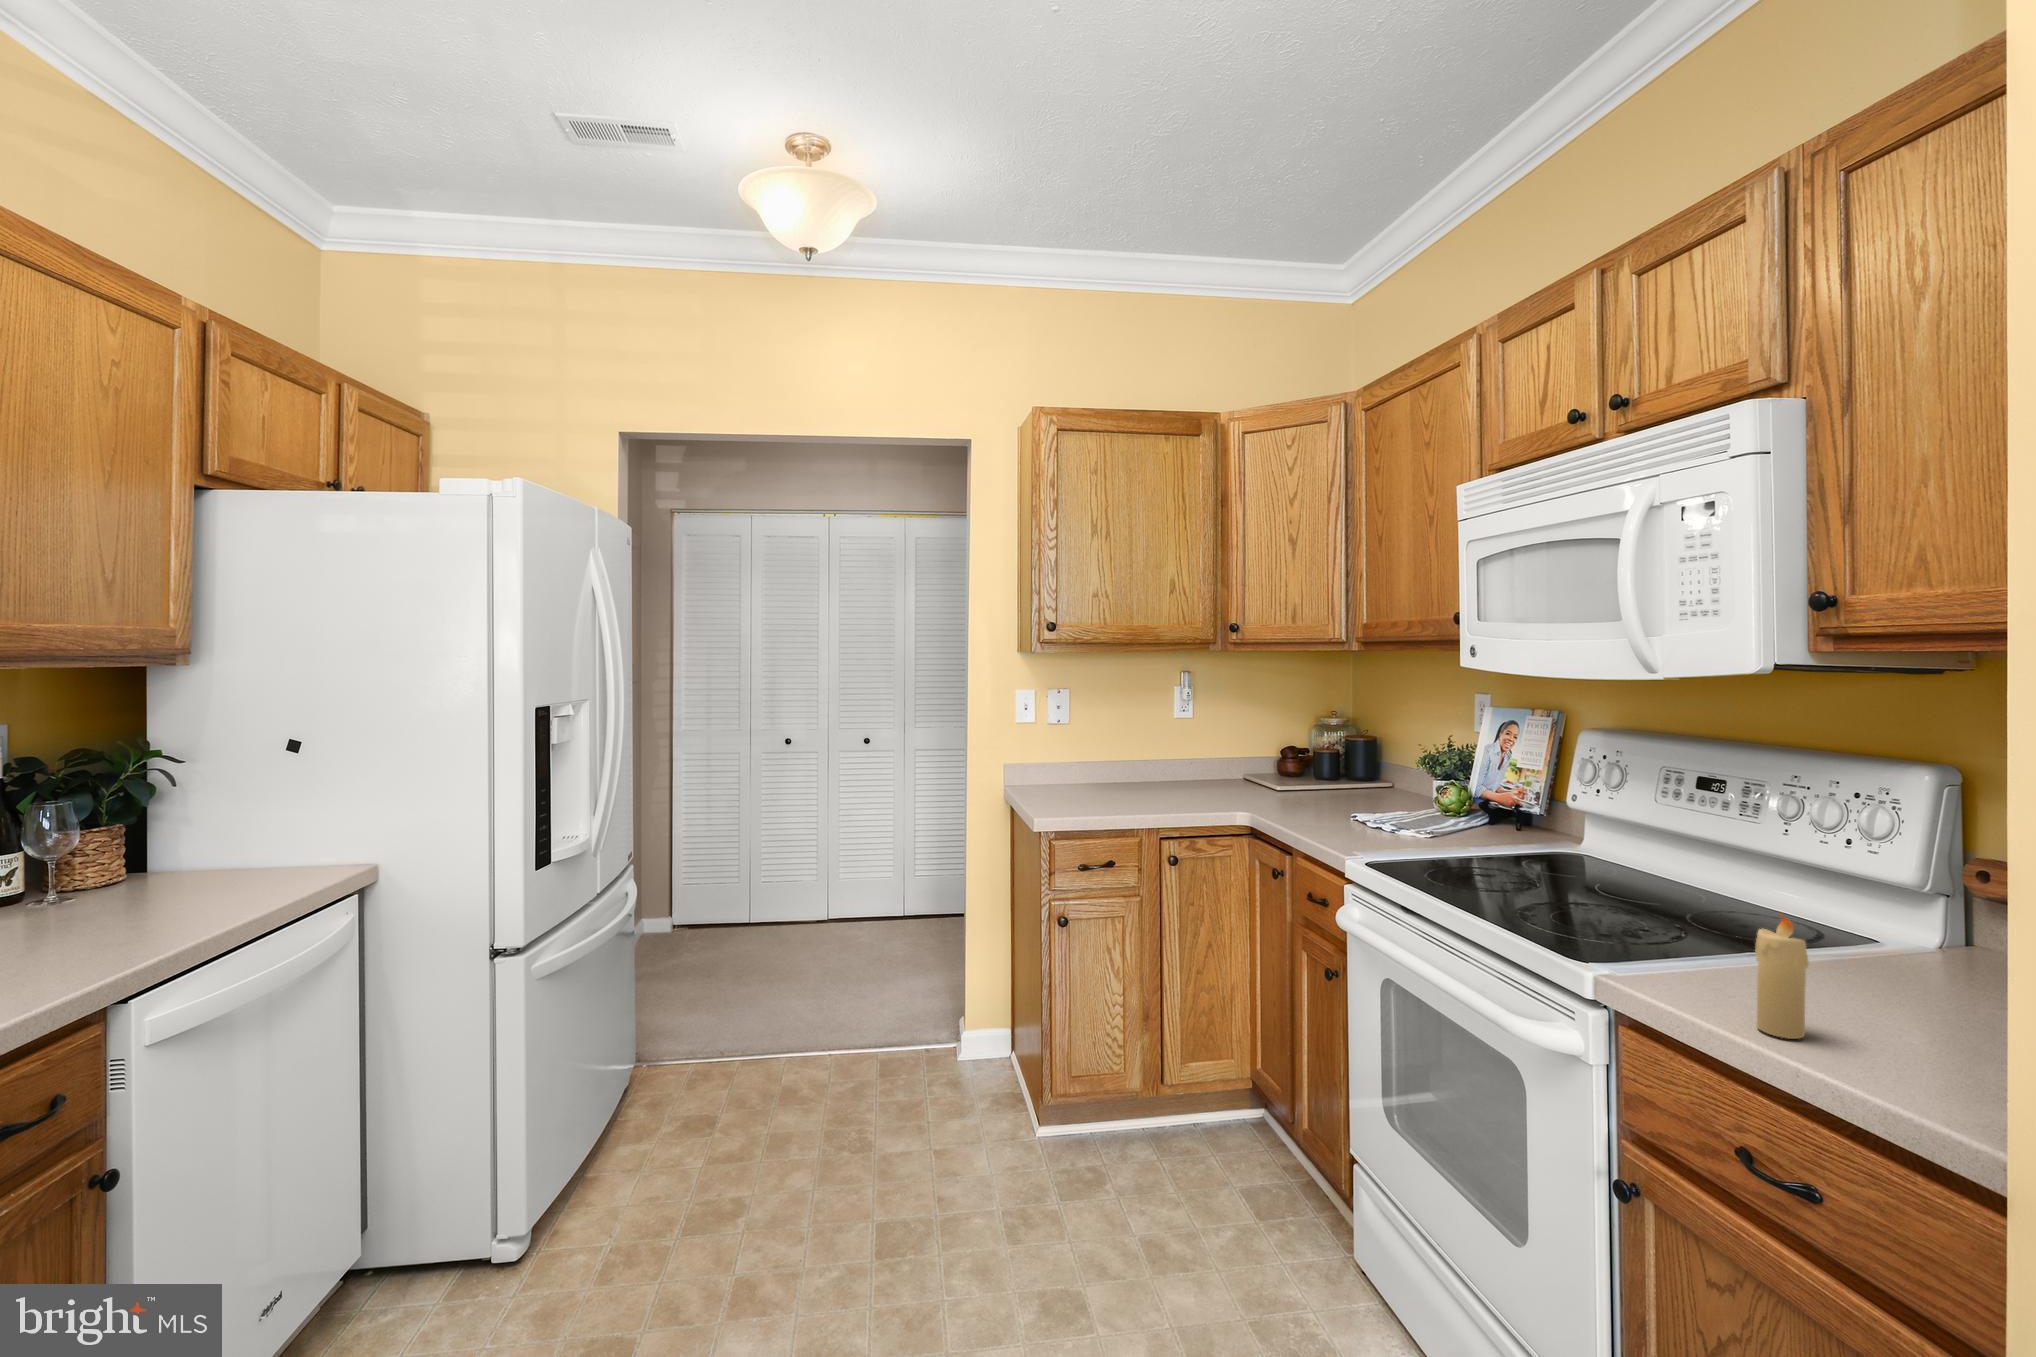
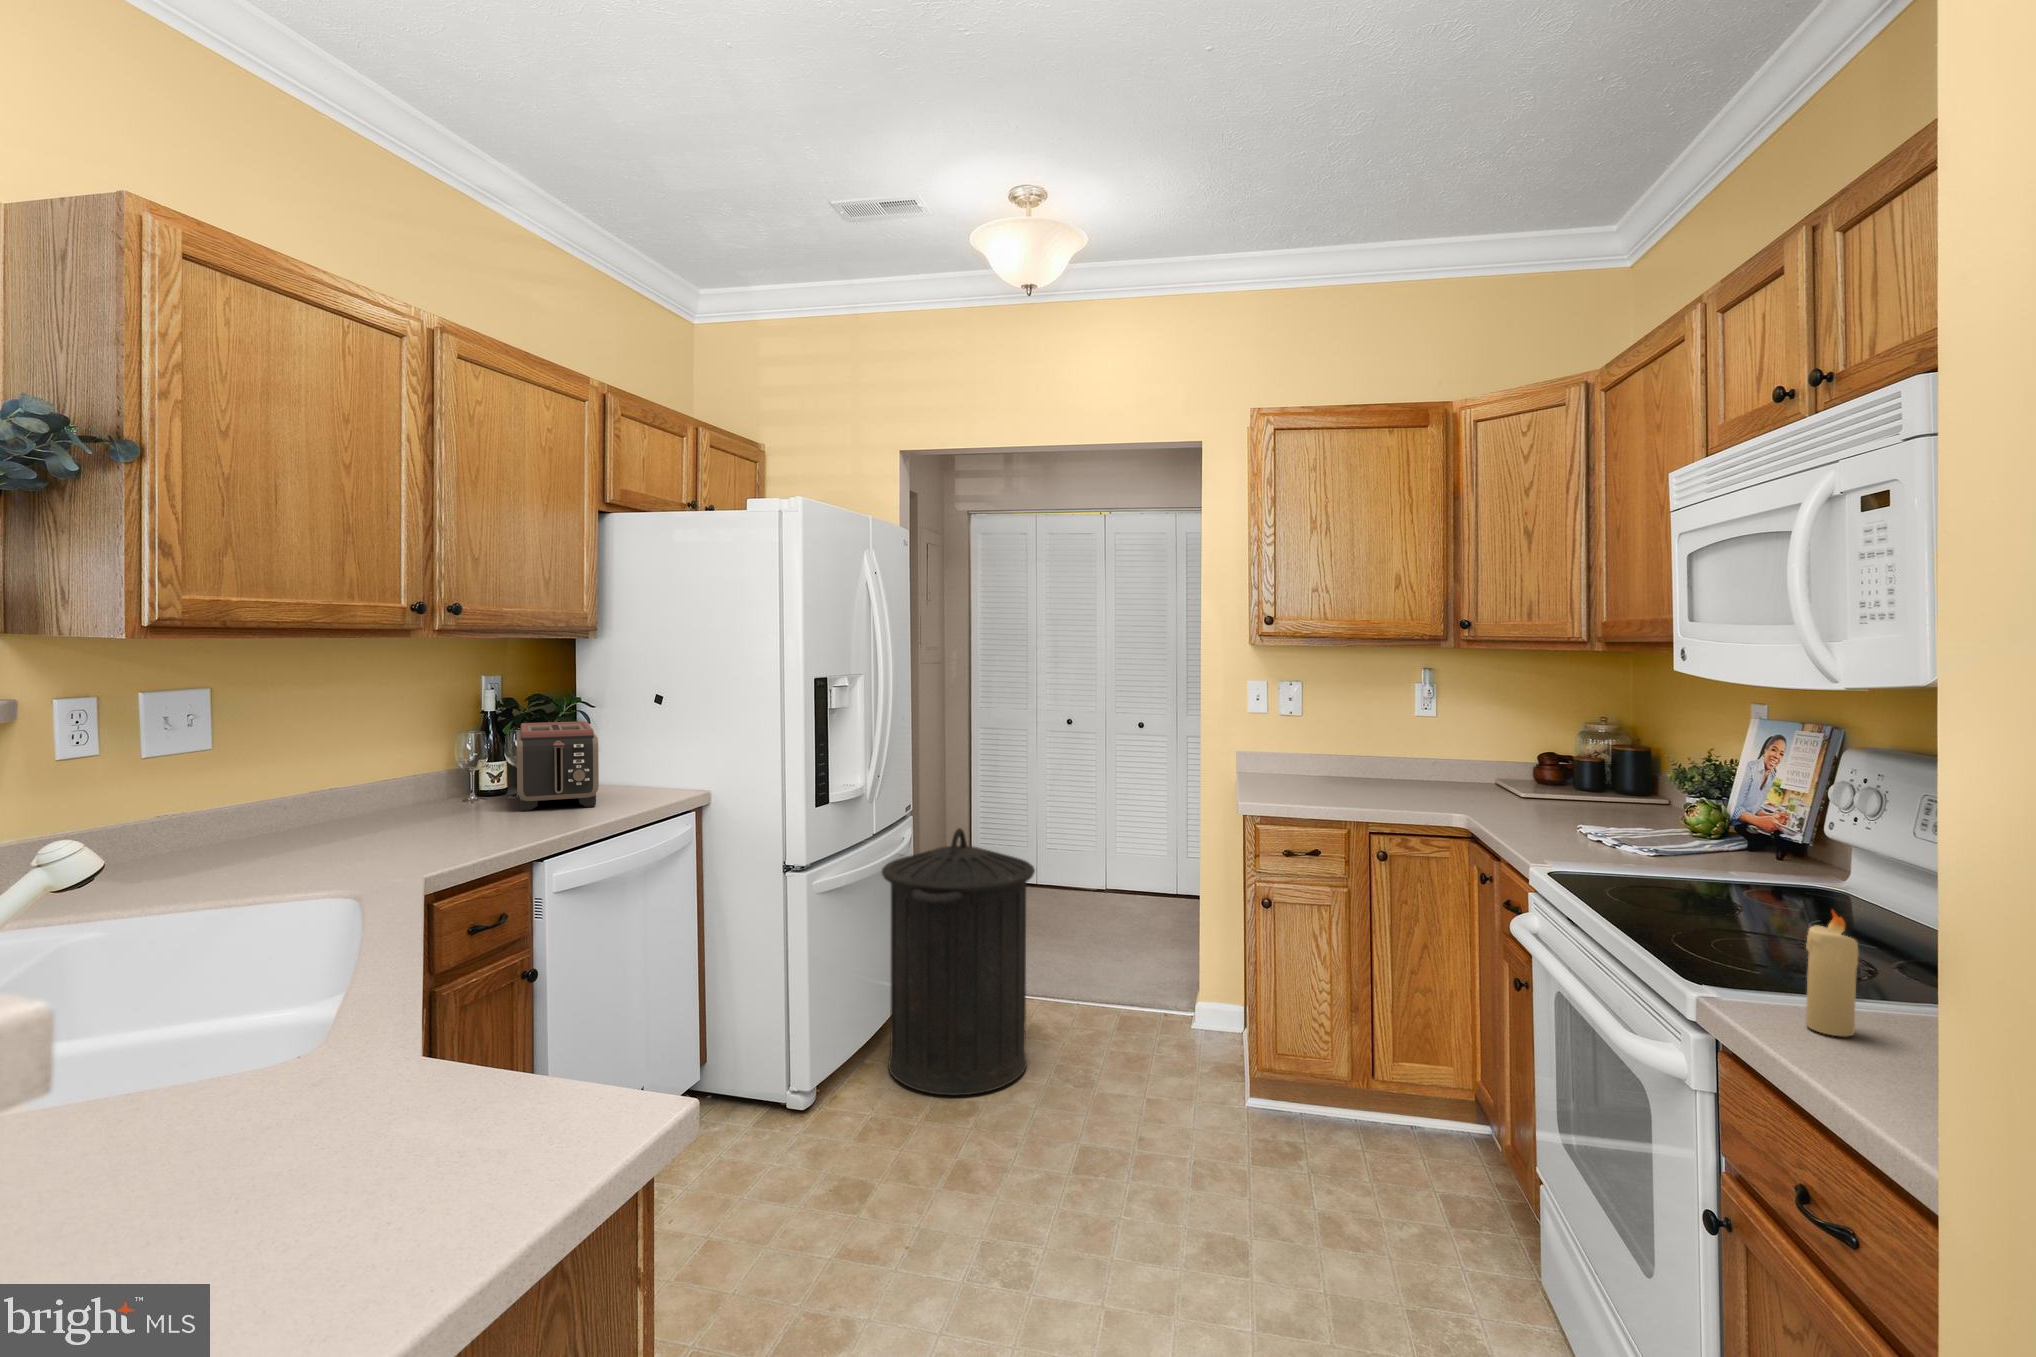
toaster: none [41,781,200,927] -> present [517,721,599,811]
trash can: none [625,872,812,1192] -> present [882,828,1035,1095]

